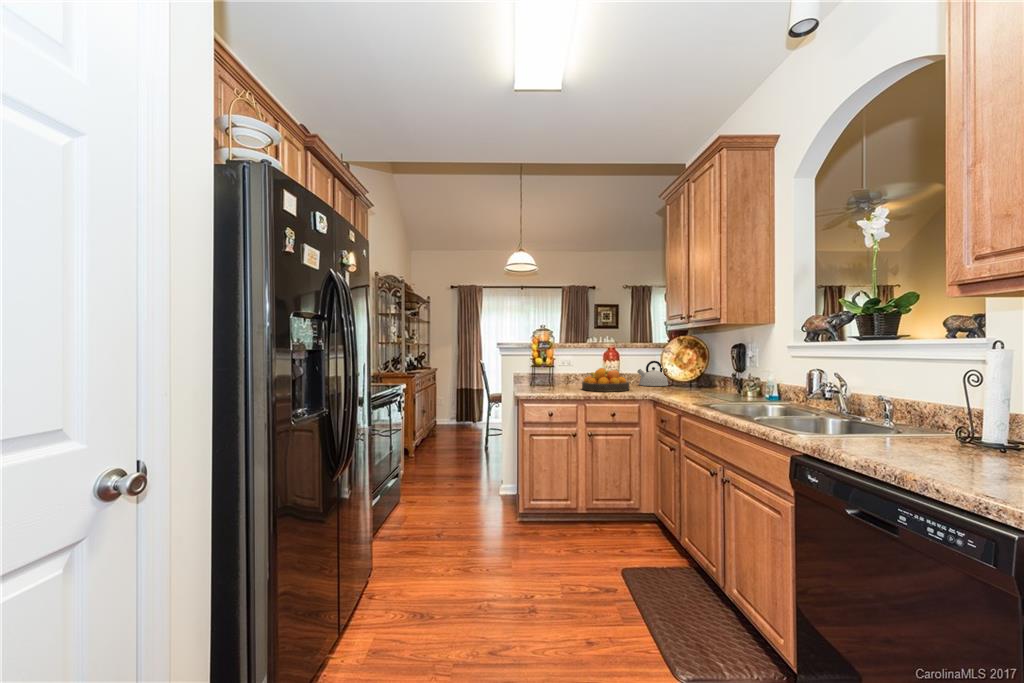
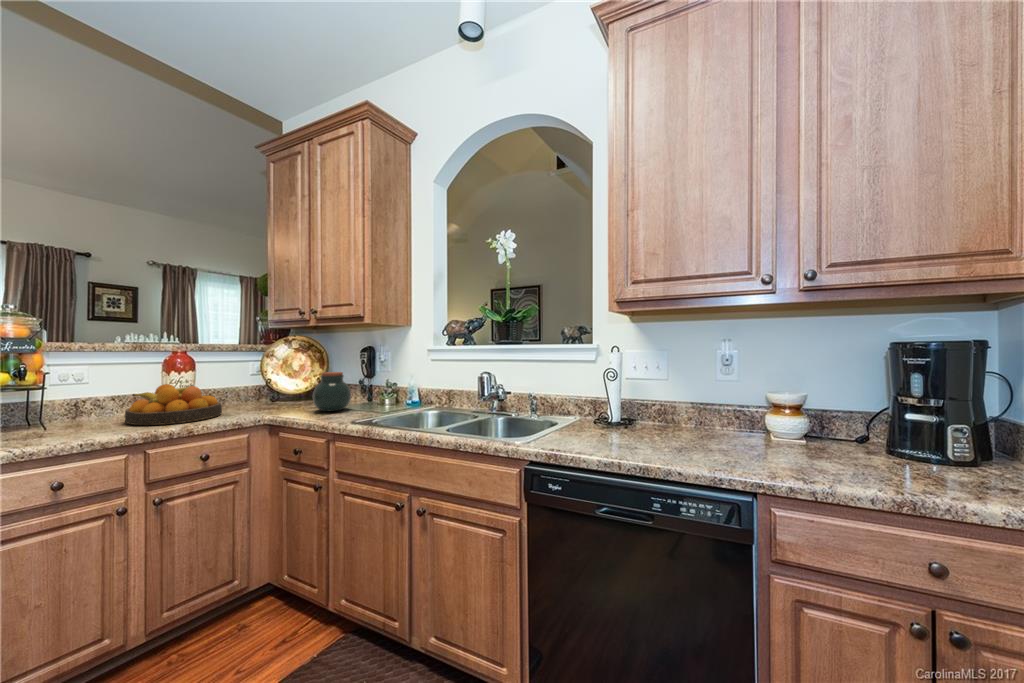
kettle: present [637,361,668,386] -> none [223,368,270,403]
jar: none [683,364,714,396] -> present [313,372,351,411]

